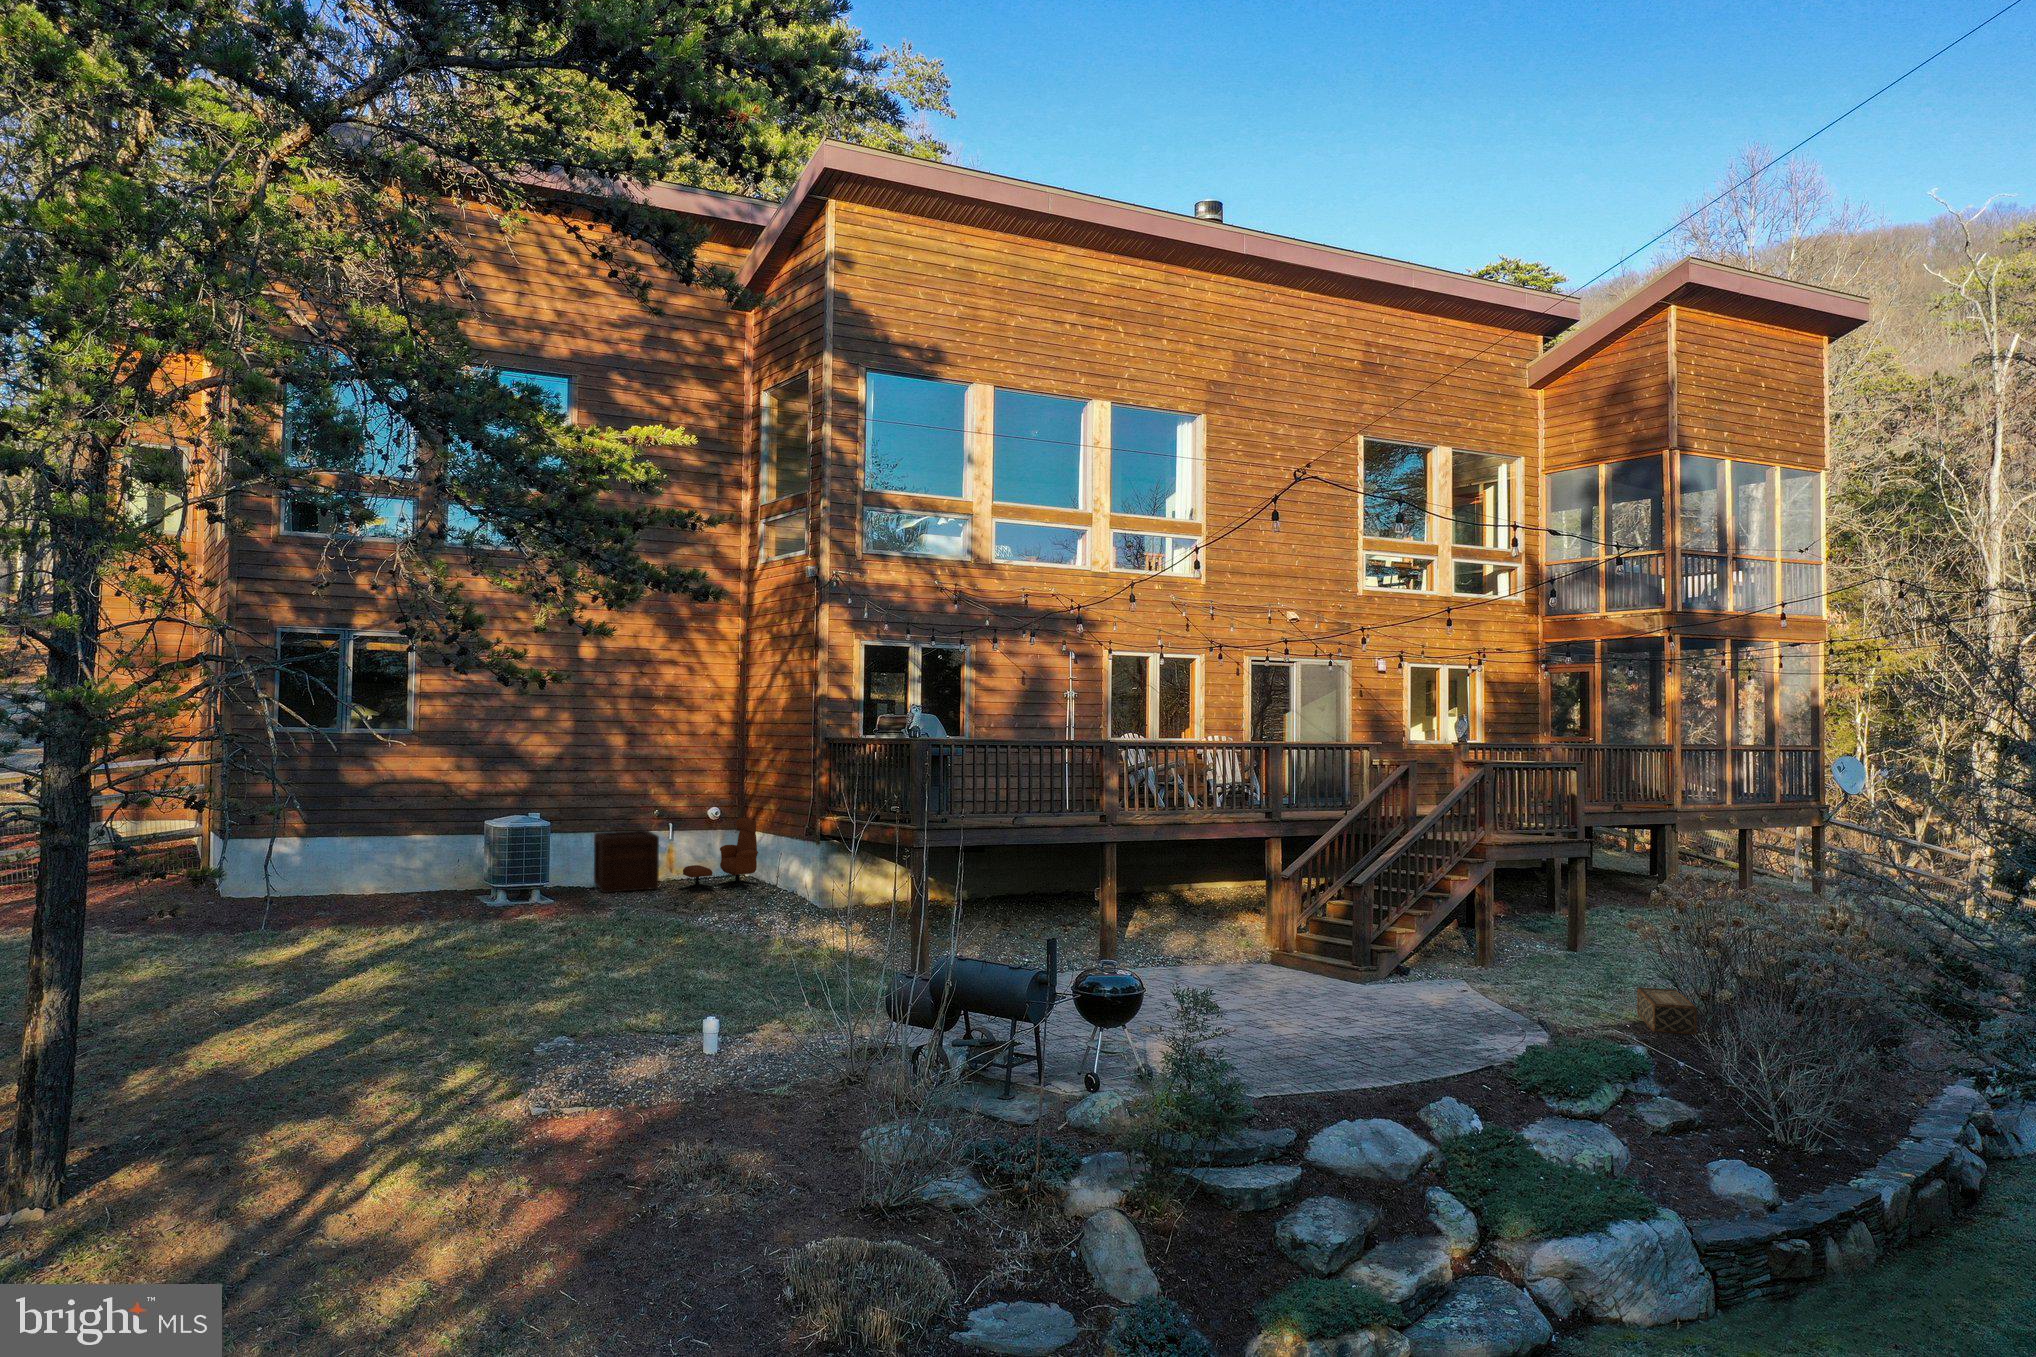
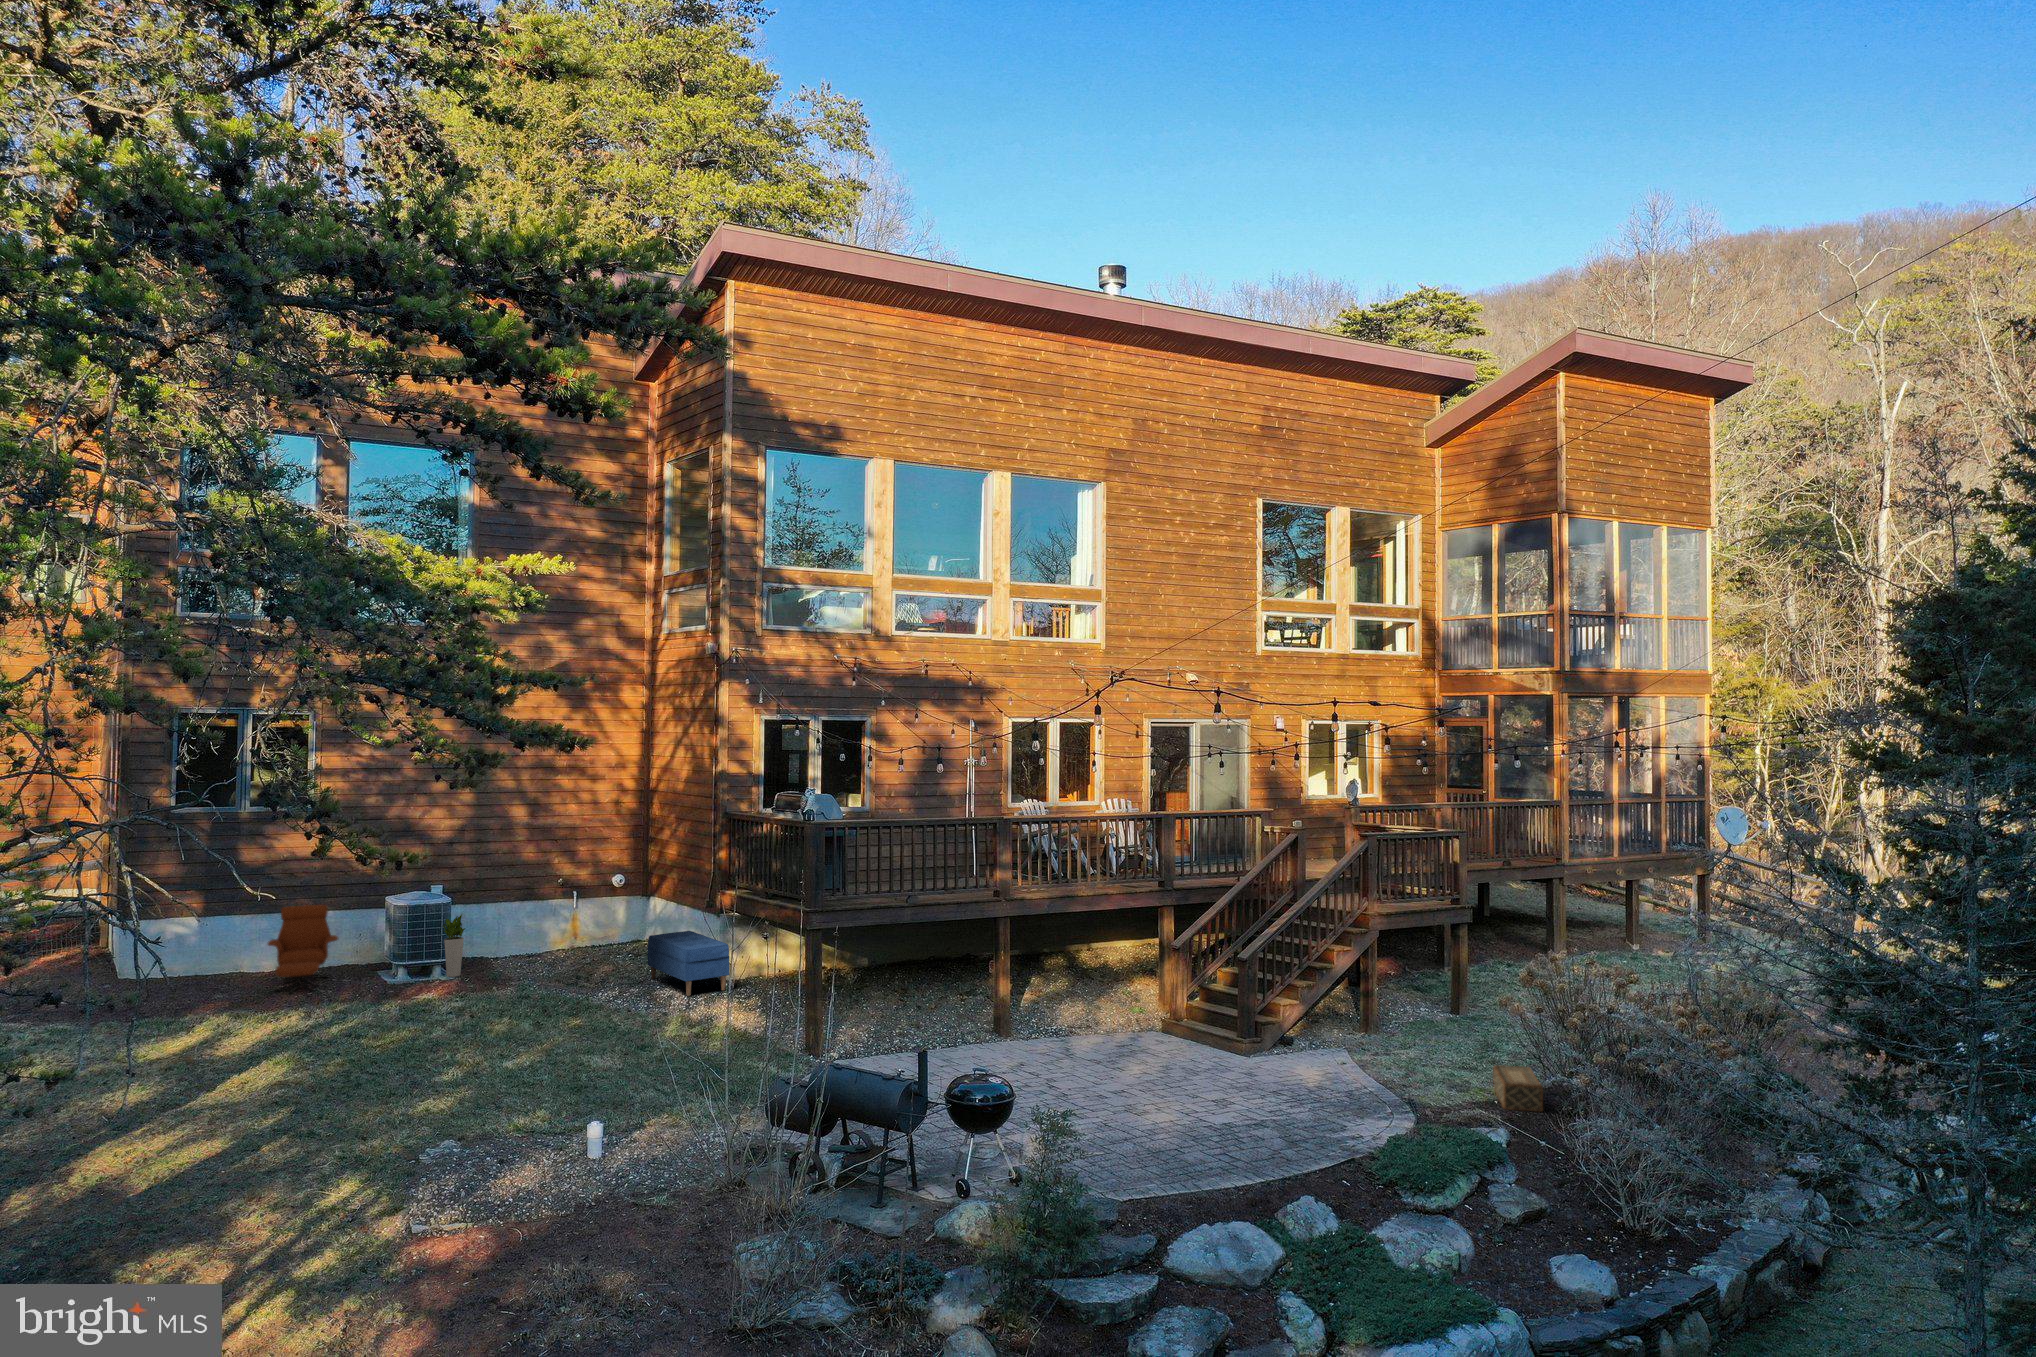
lounge chair: present [678,818,758,893] -> present [268,904,338,994]
wooden crate: present [594,830,659,893] -> none [494,903,560,970]
planter: none [543,836,568,898] -> present [443,915,465,977]
bench: none [746,856,829,917] -> present [648,931,730,996]

